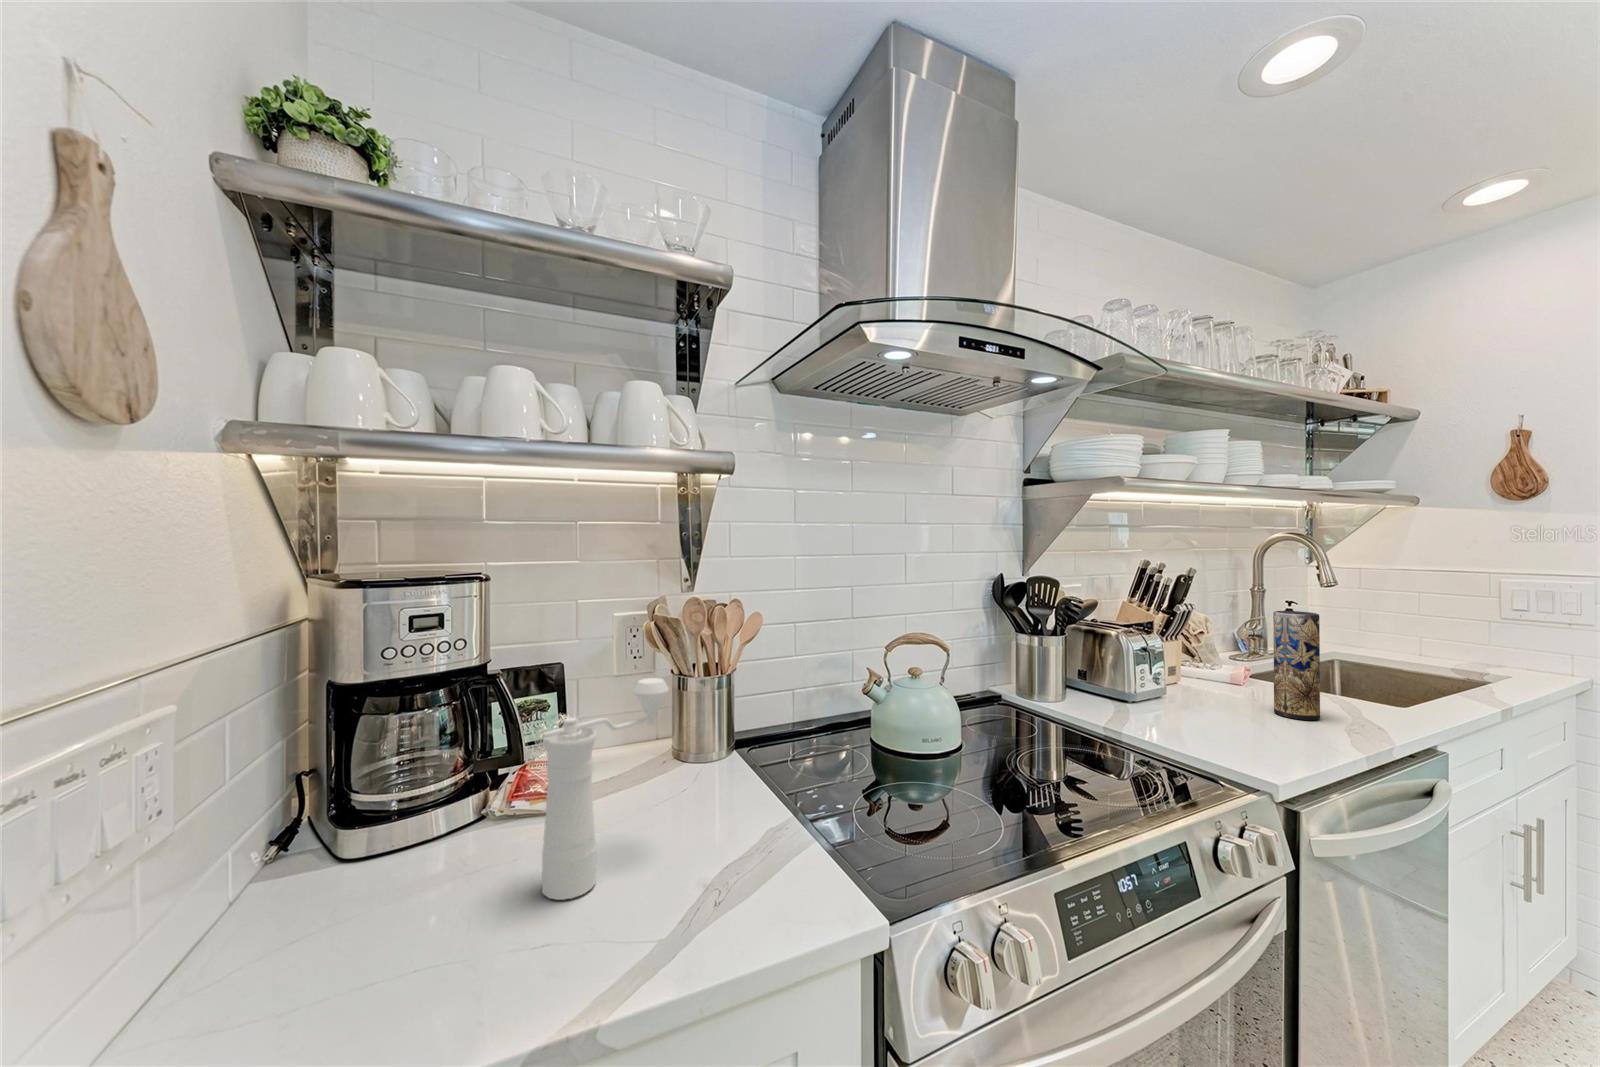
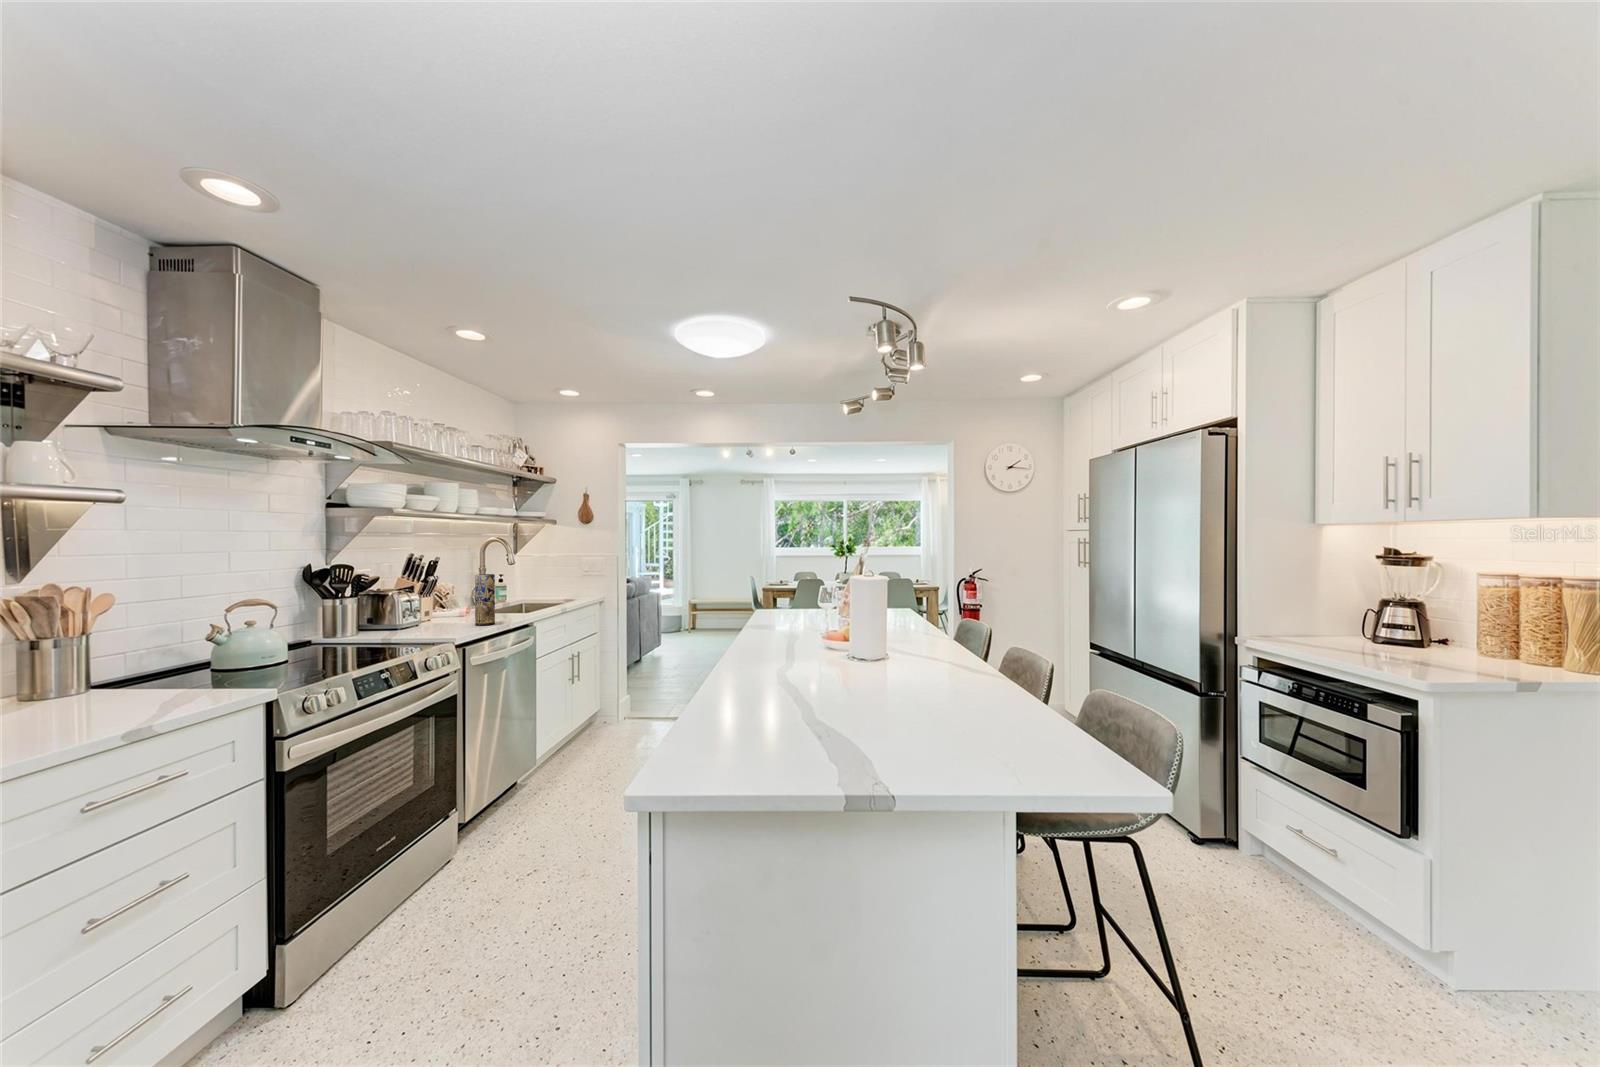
pepper mill: present [542,678,669,900] -> none [50,622,122,732]

